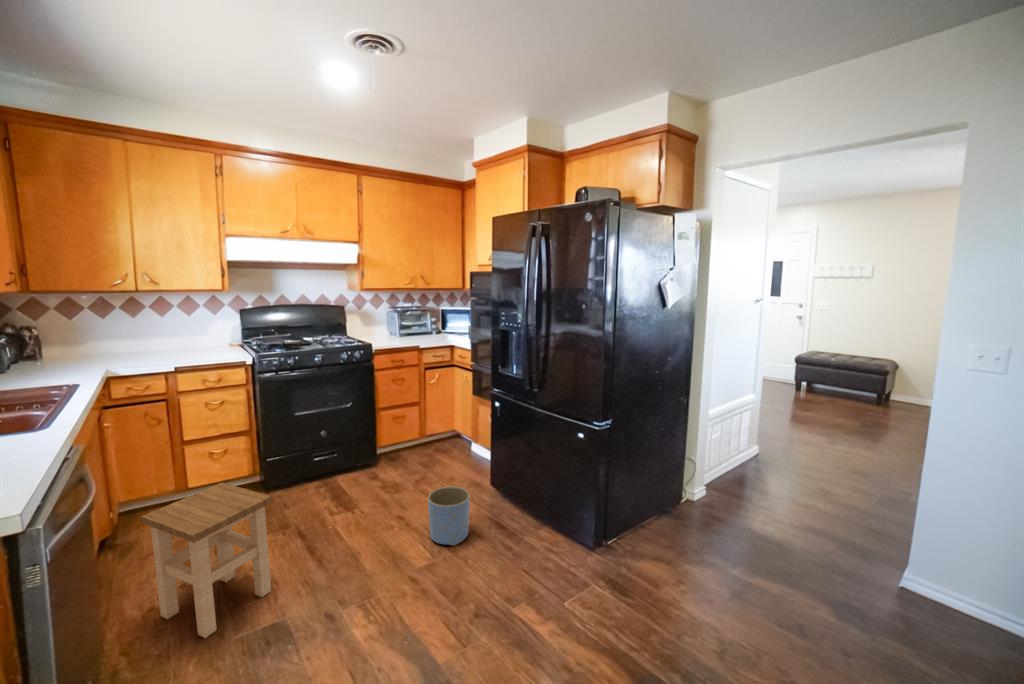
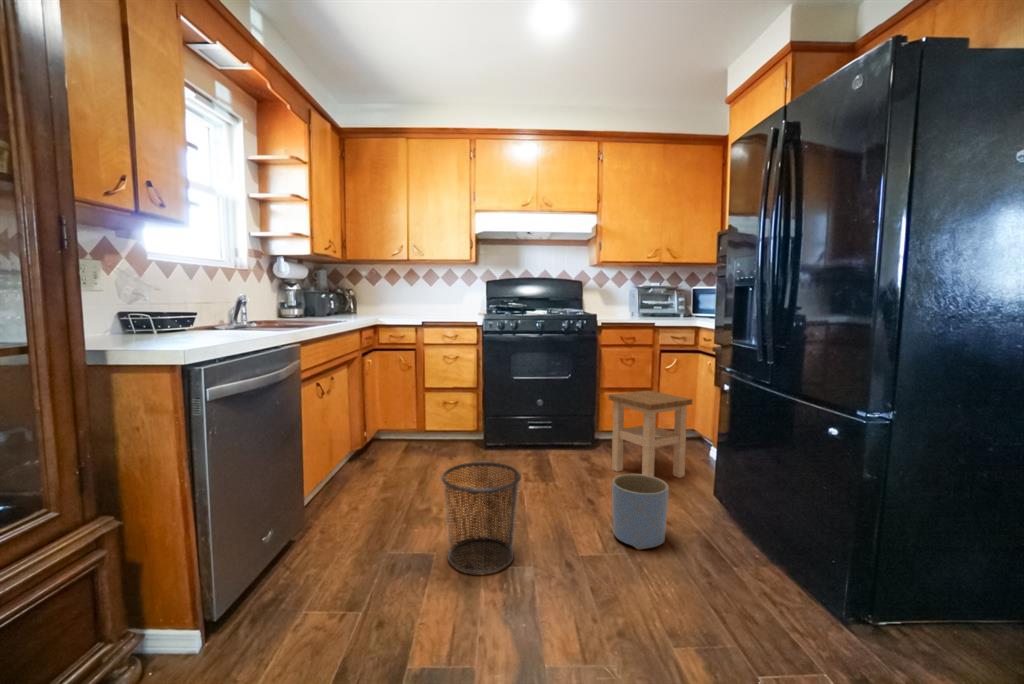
stool: present [141,483,272,638] -> present [609,390,692,478]
waste bin: none [292,516,369,625] -> present [442,462,521,574]

